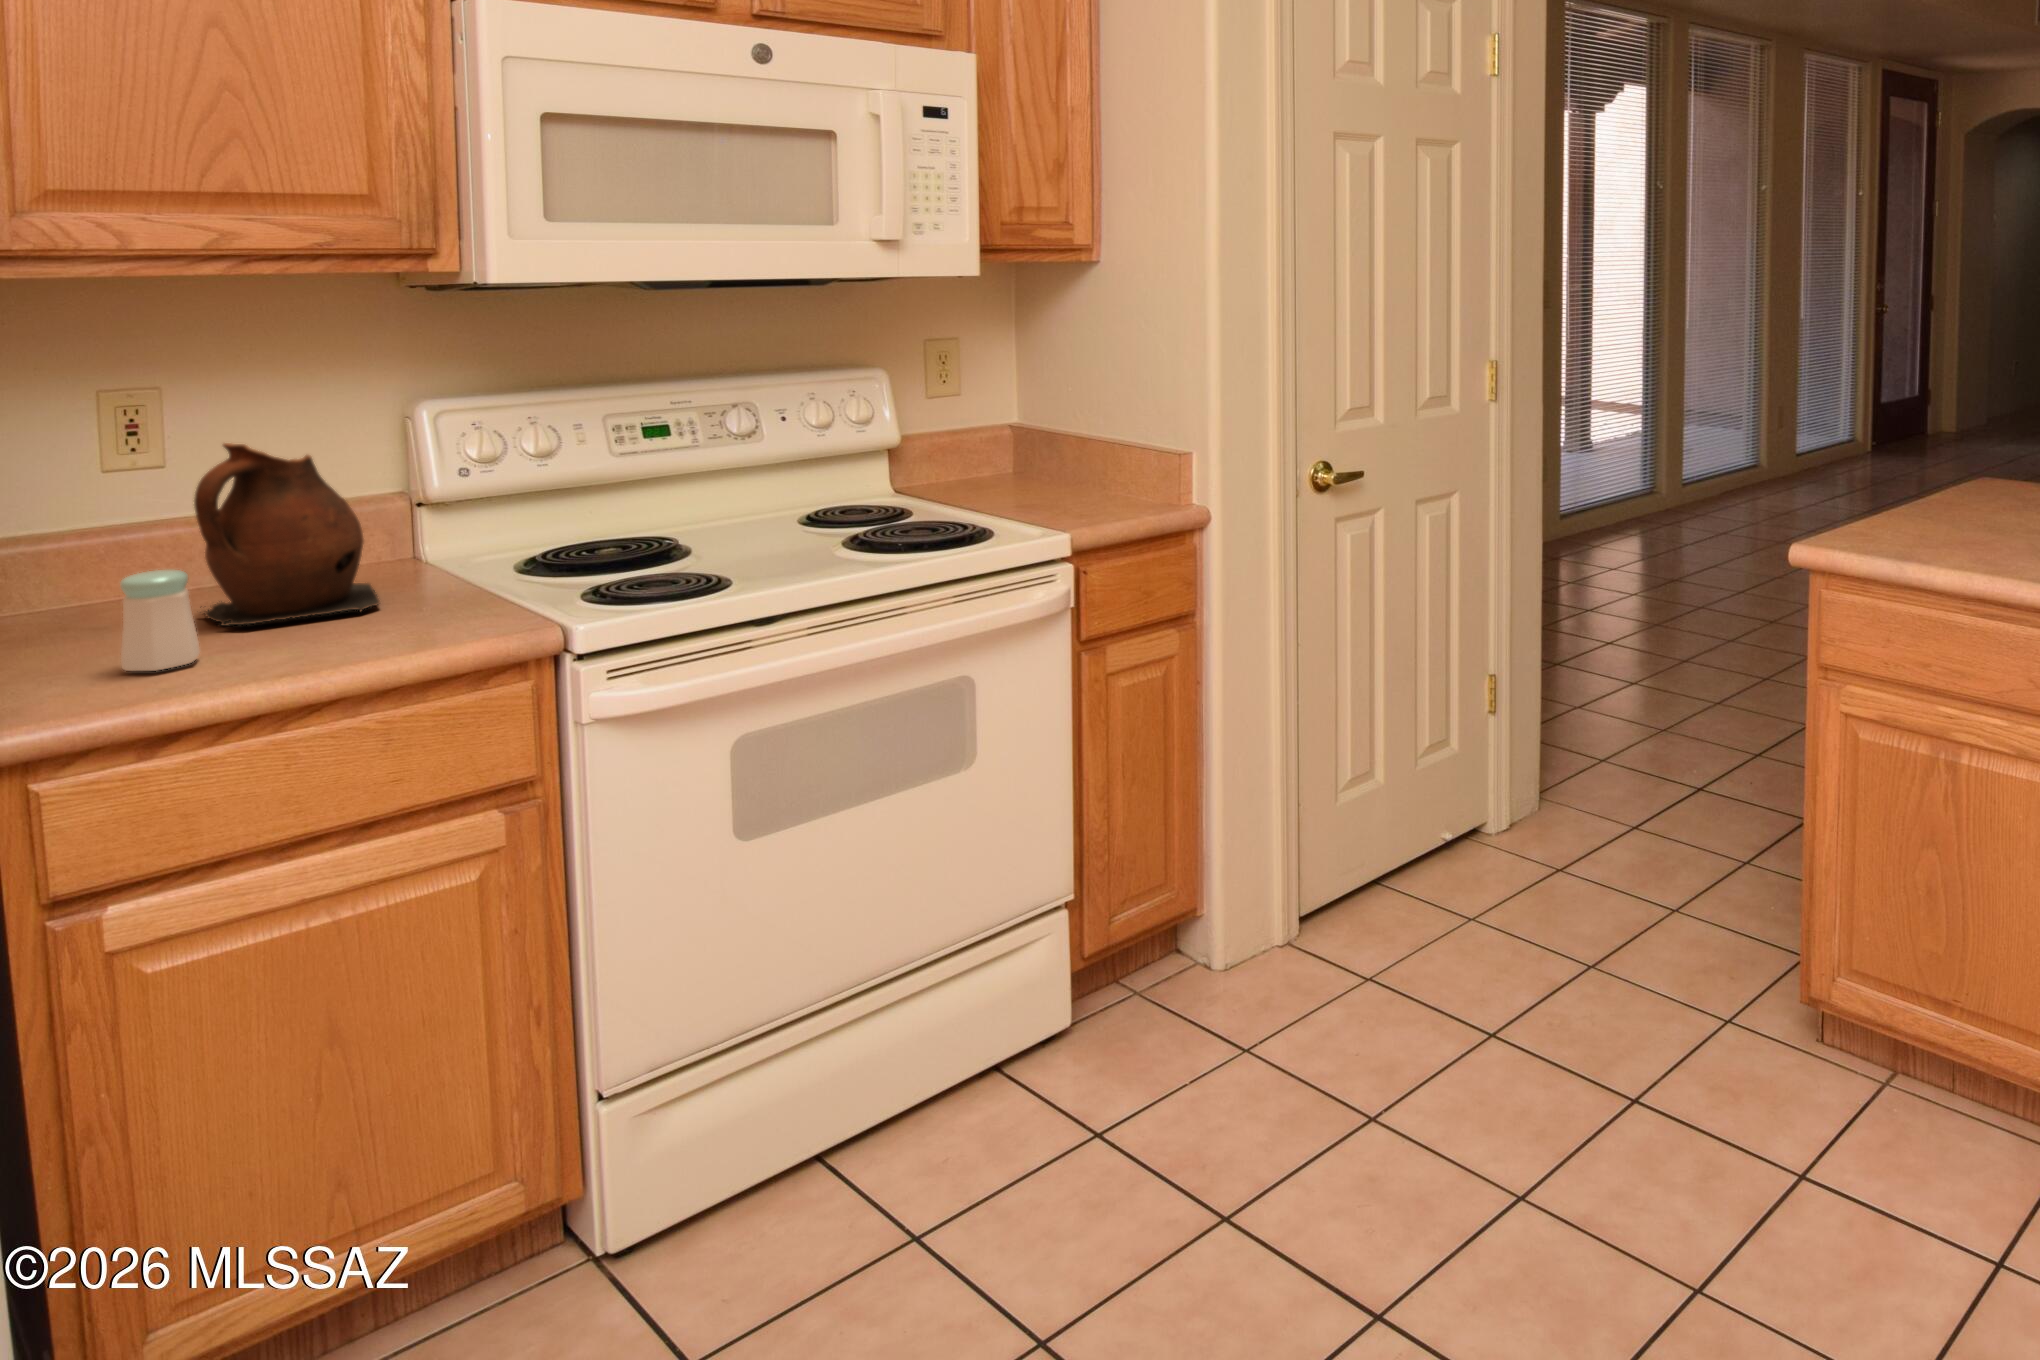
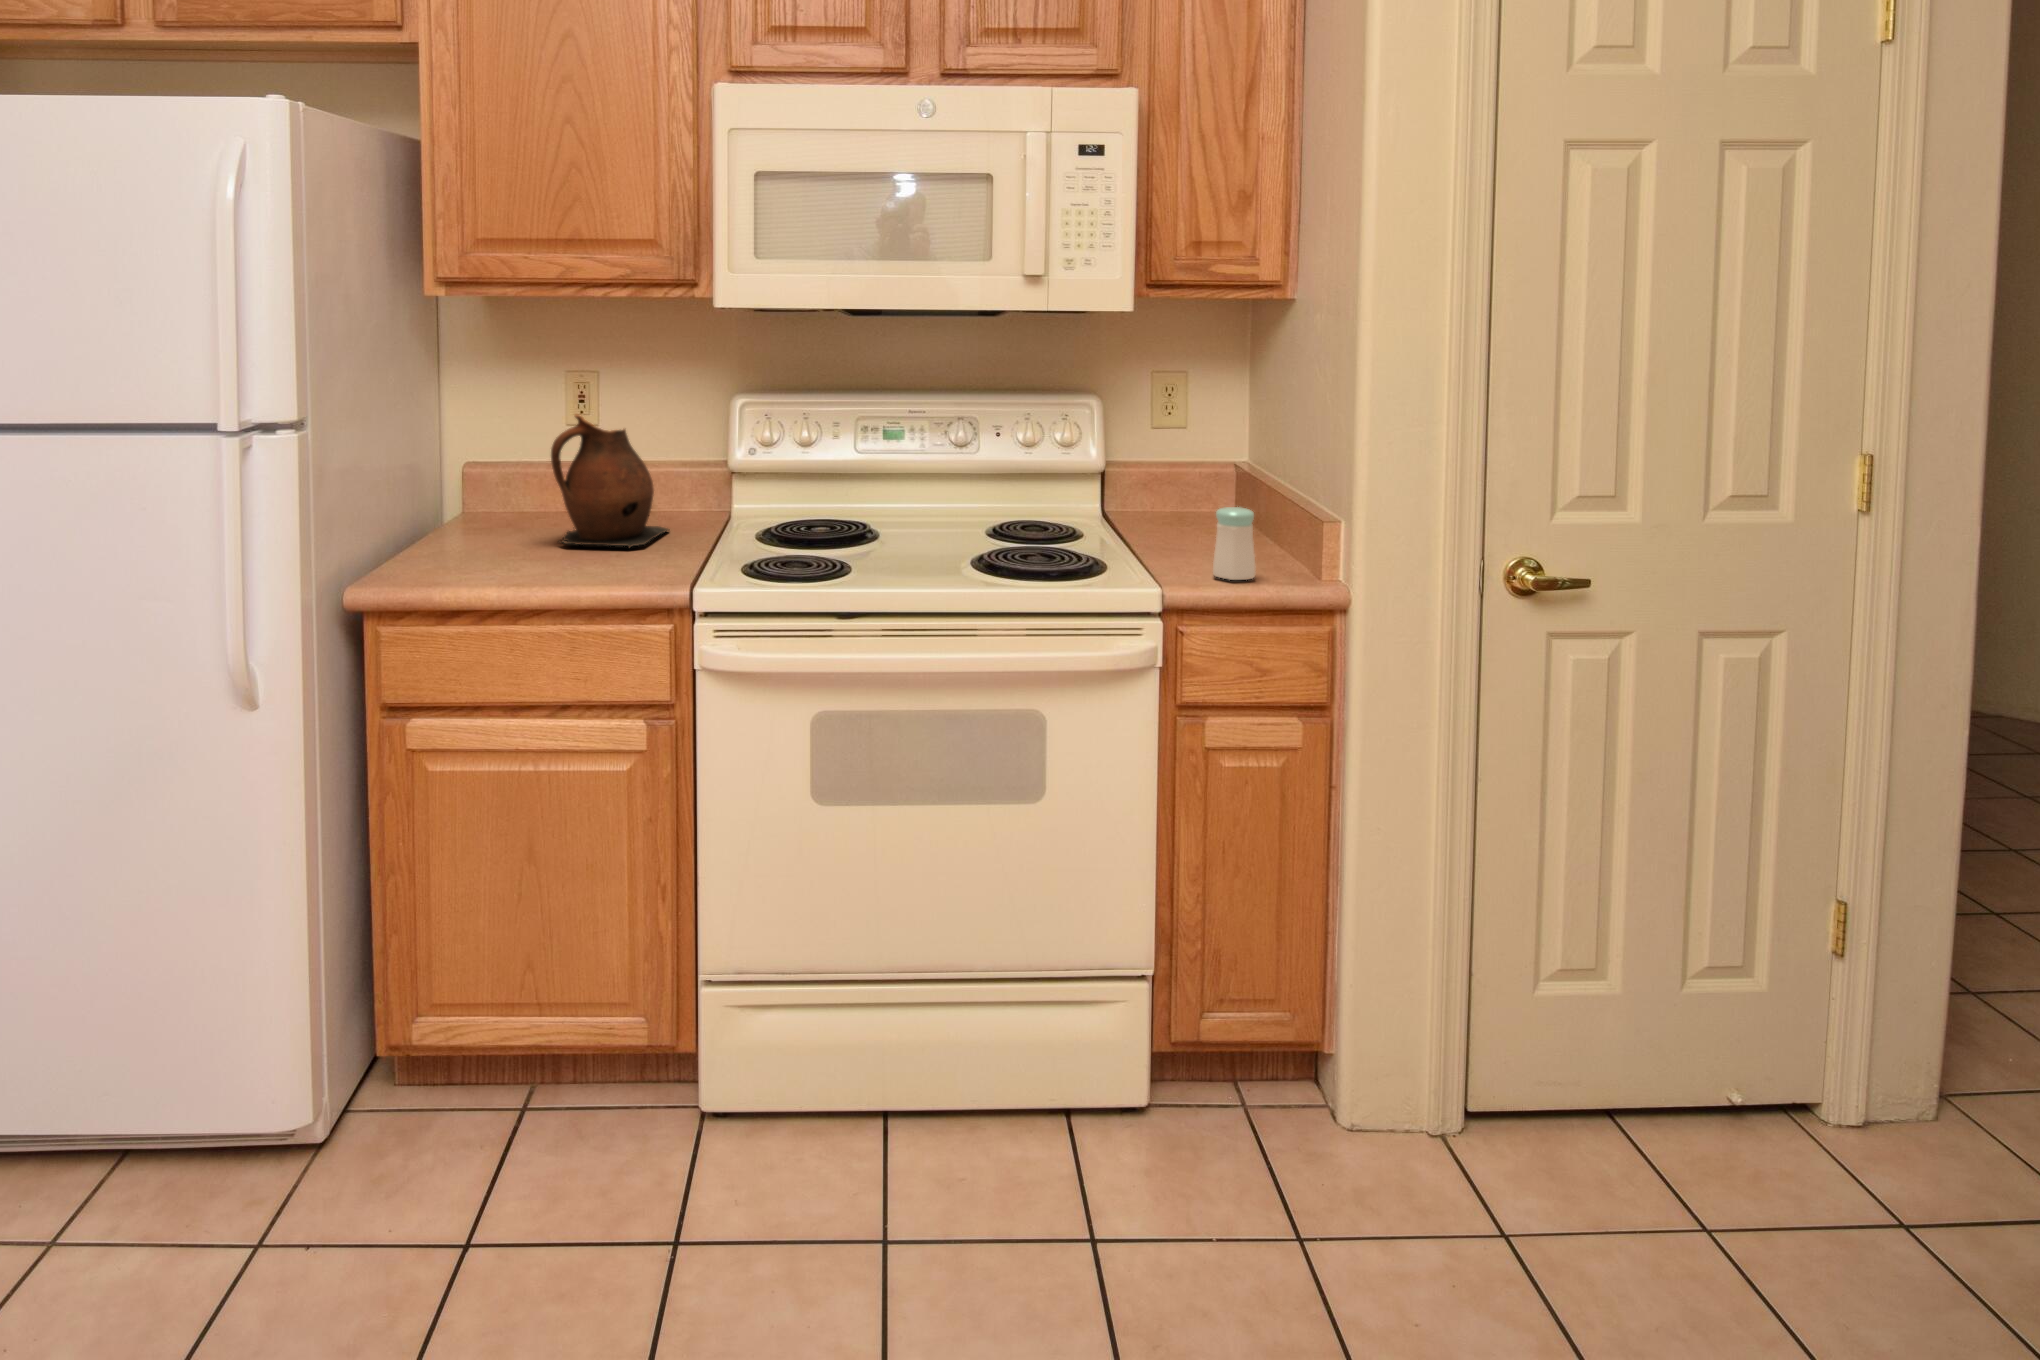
salt shaker: present [120,570,200,671] -> present [1213,507,1255,580]

